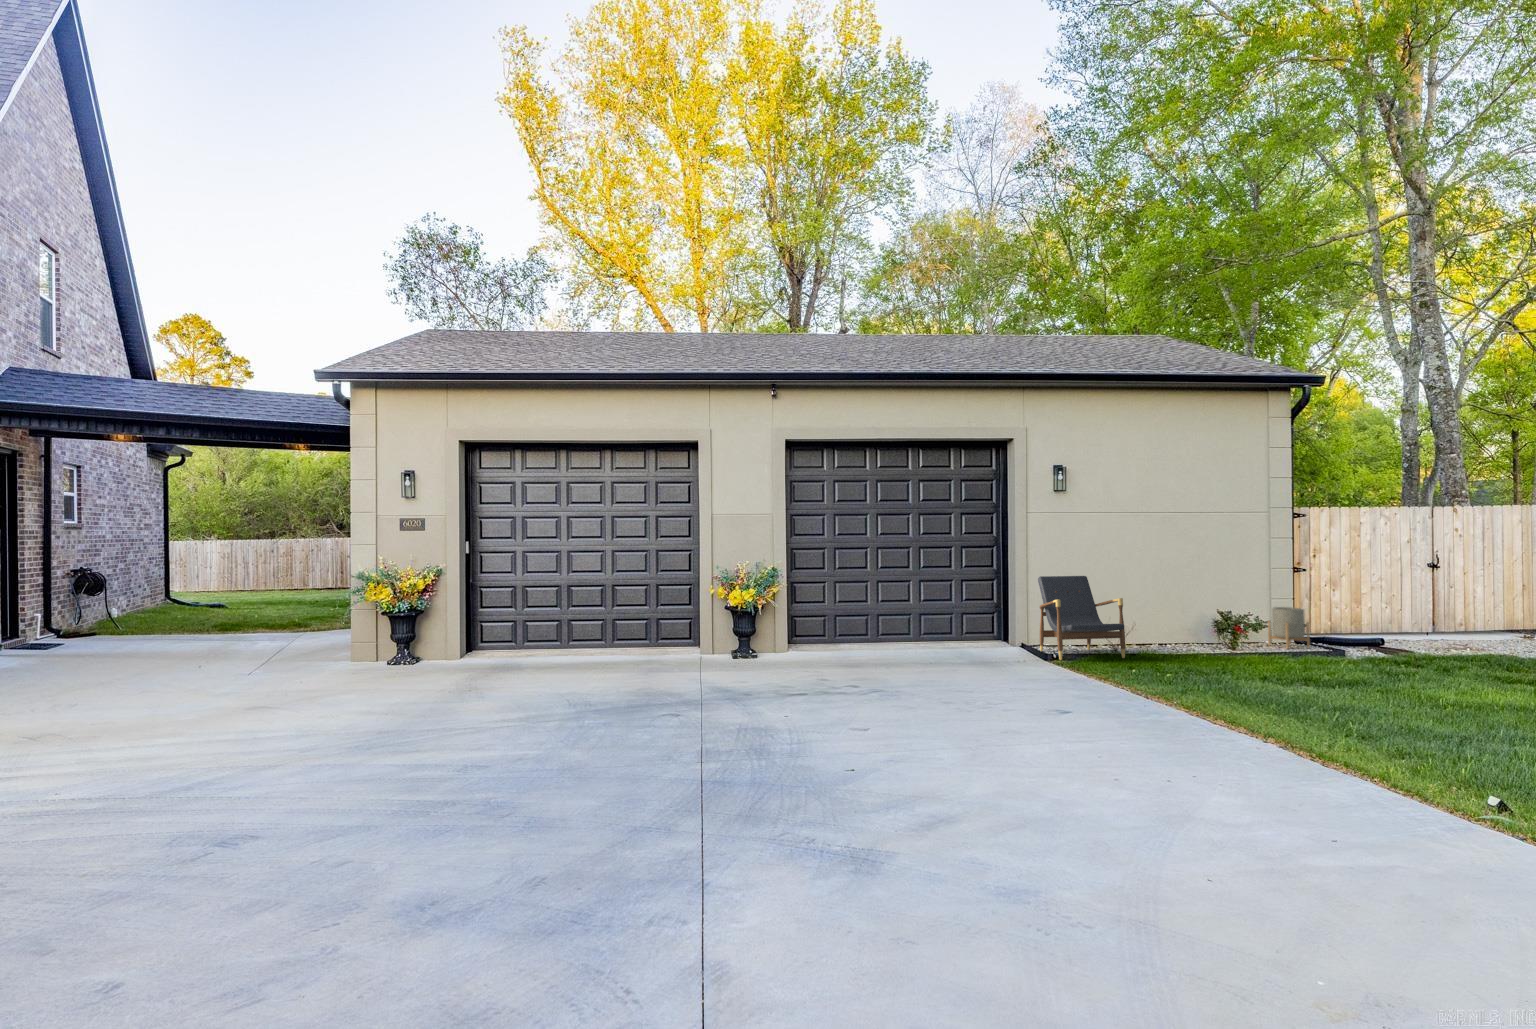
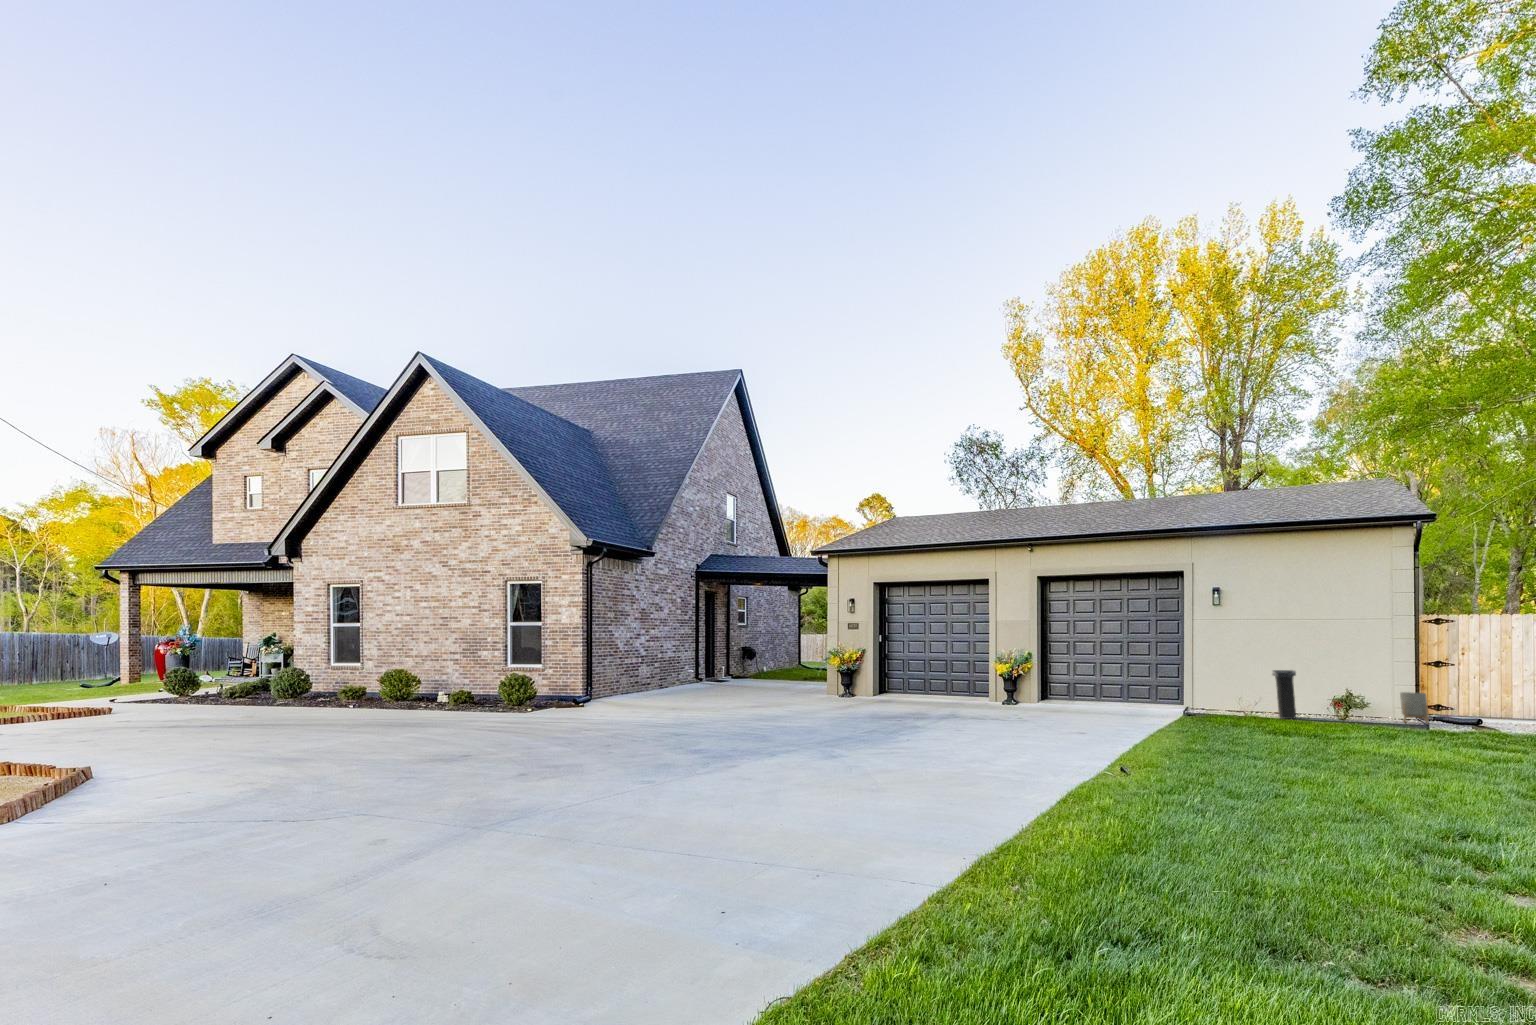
lounge chair: present [1038,576,1125,660] -> none [1189,662,1242,717]
trash can: none [1135,584,1188,656] -> present [1272,670,1296,719]

